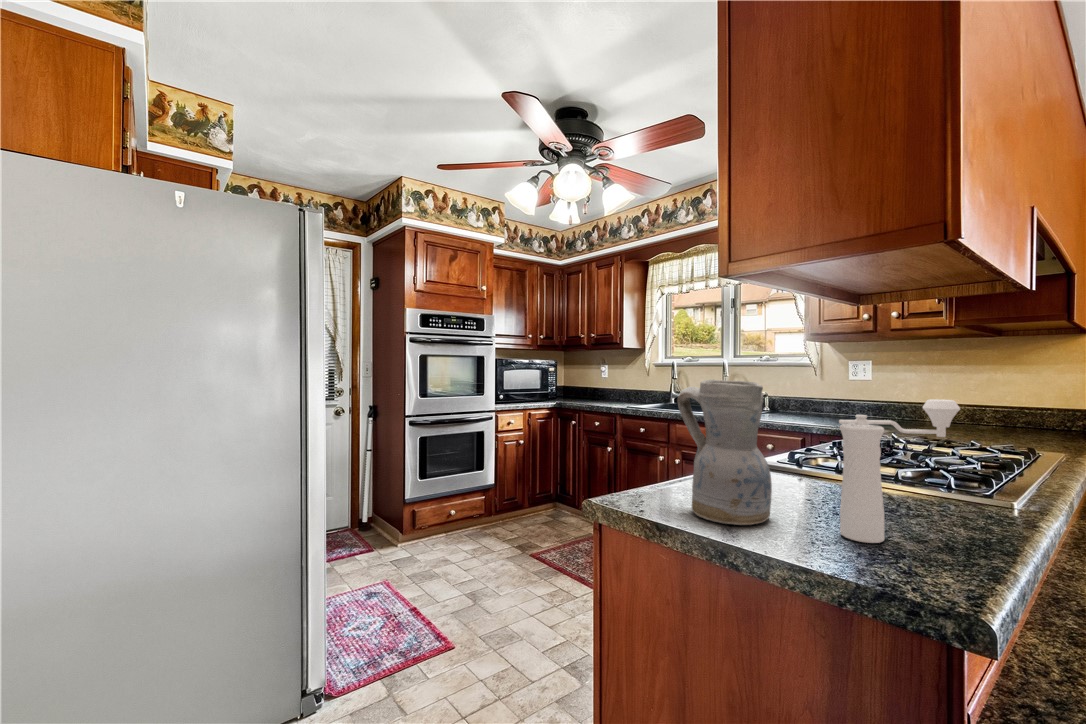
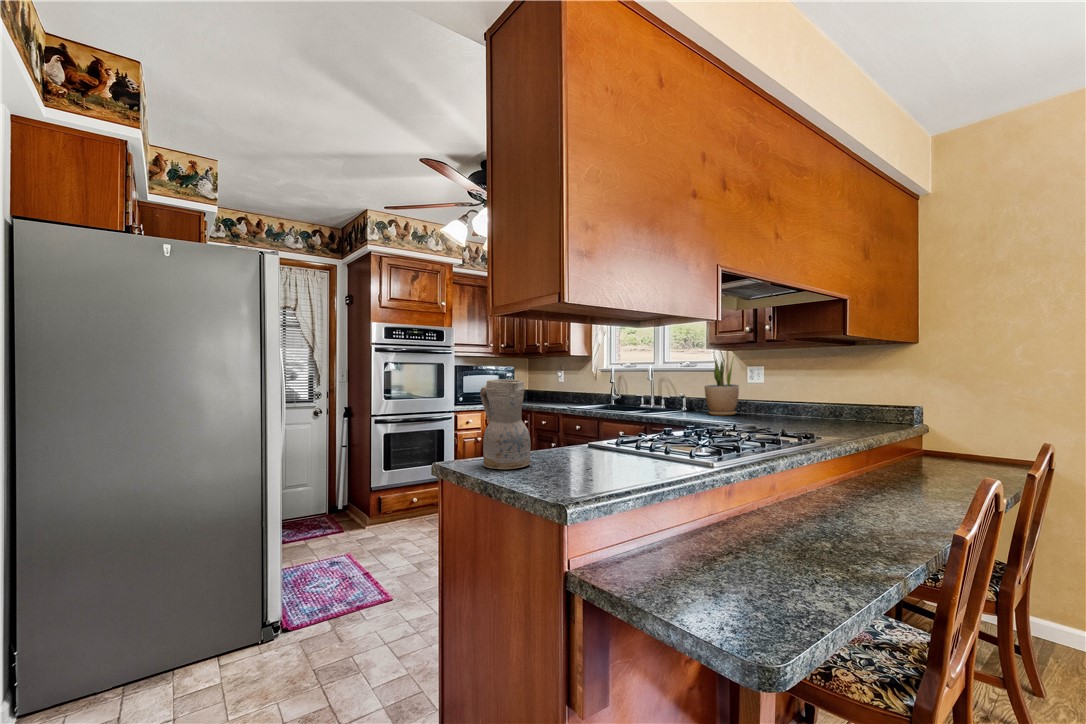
potted plant: none [806,347,850,420] -> present [704,357,739,415]
pepper mill: present [839,399,960,543] -> none [552,390,617,475]

